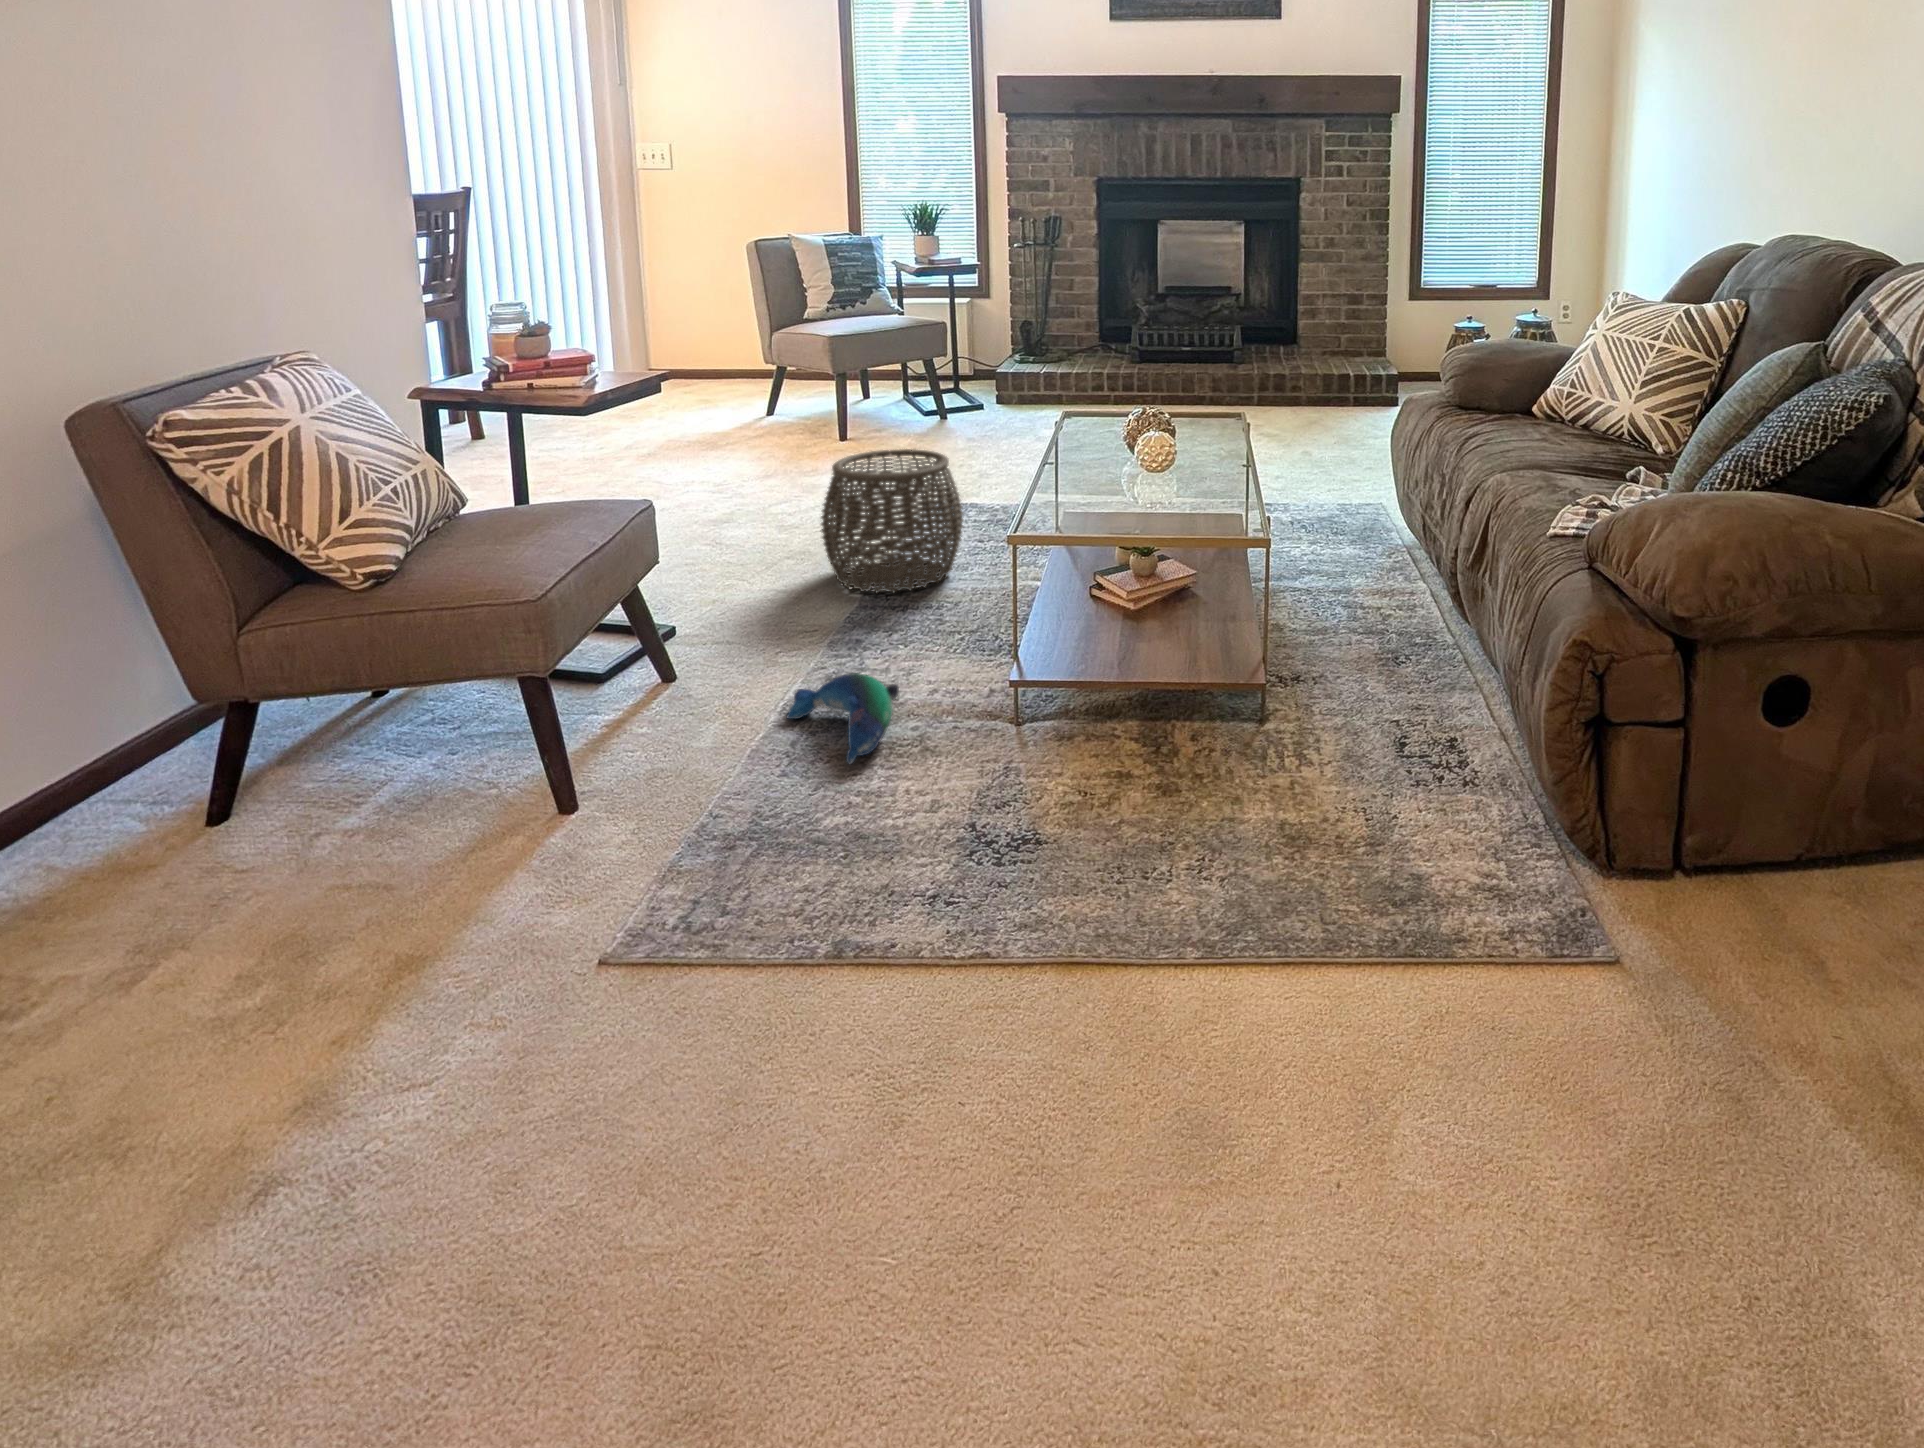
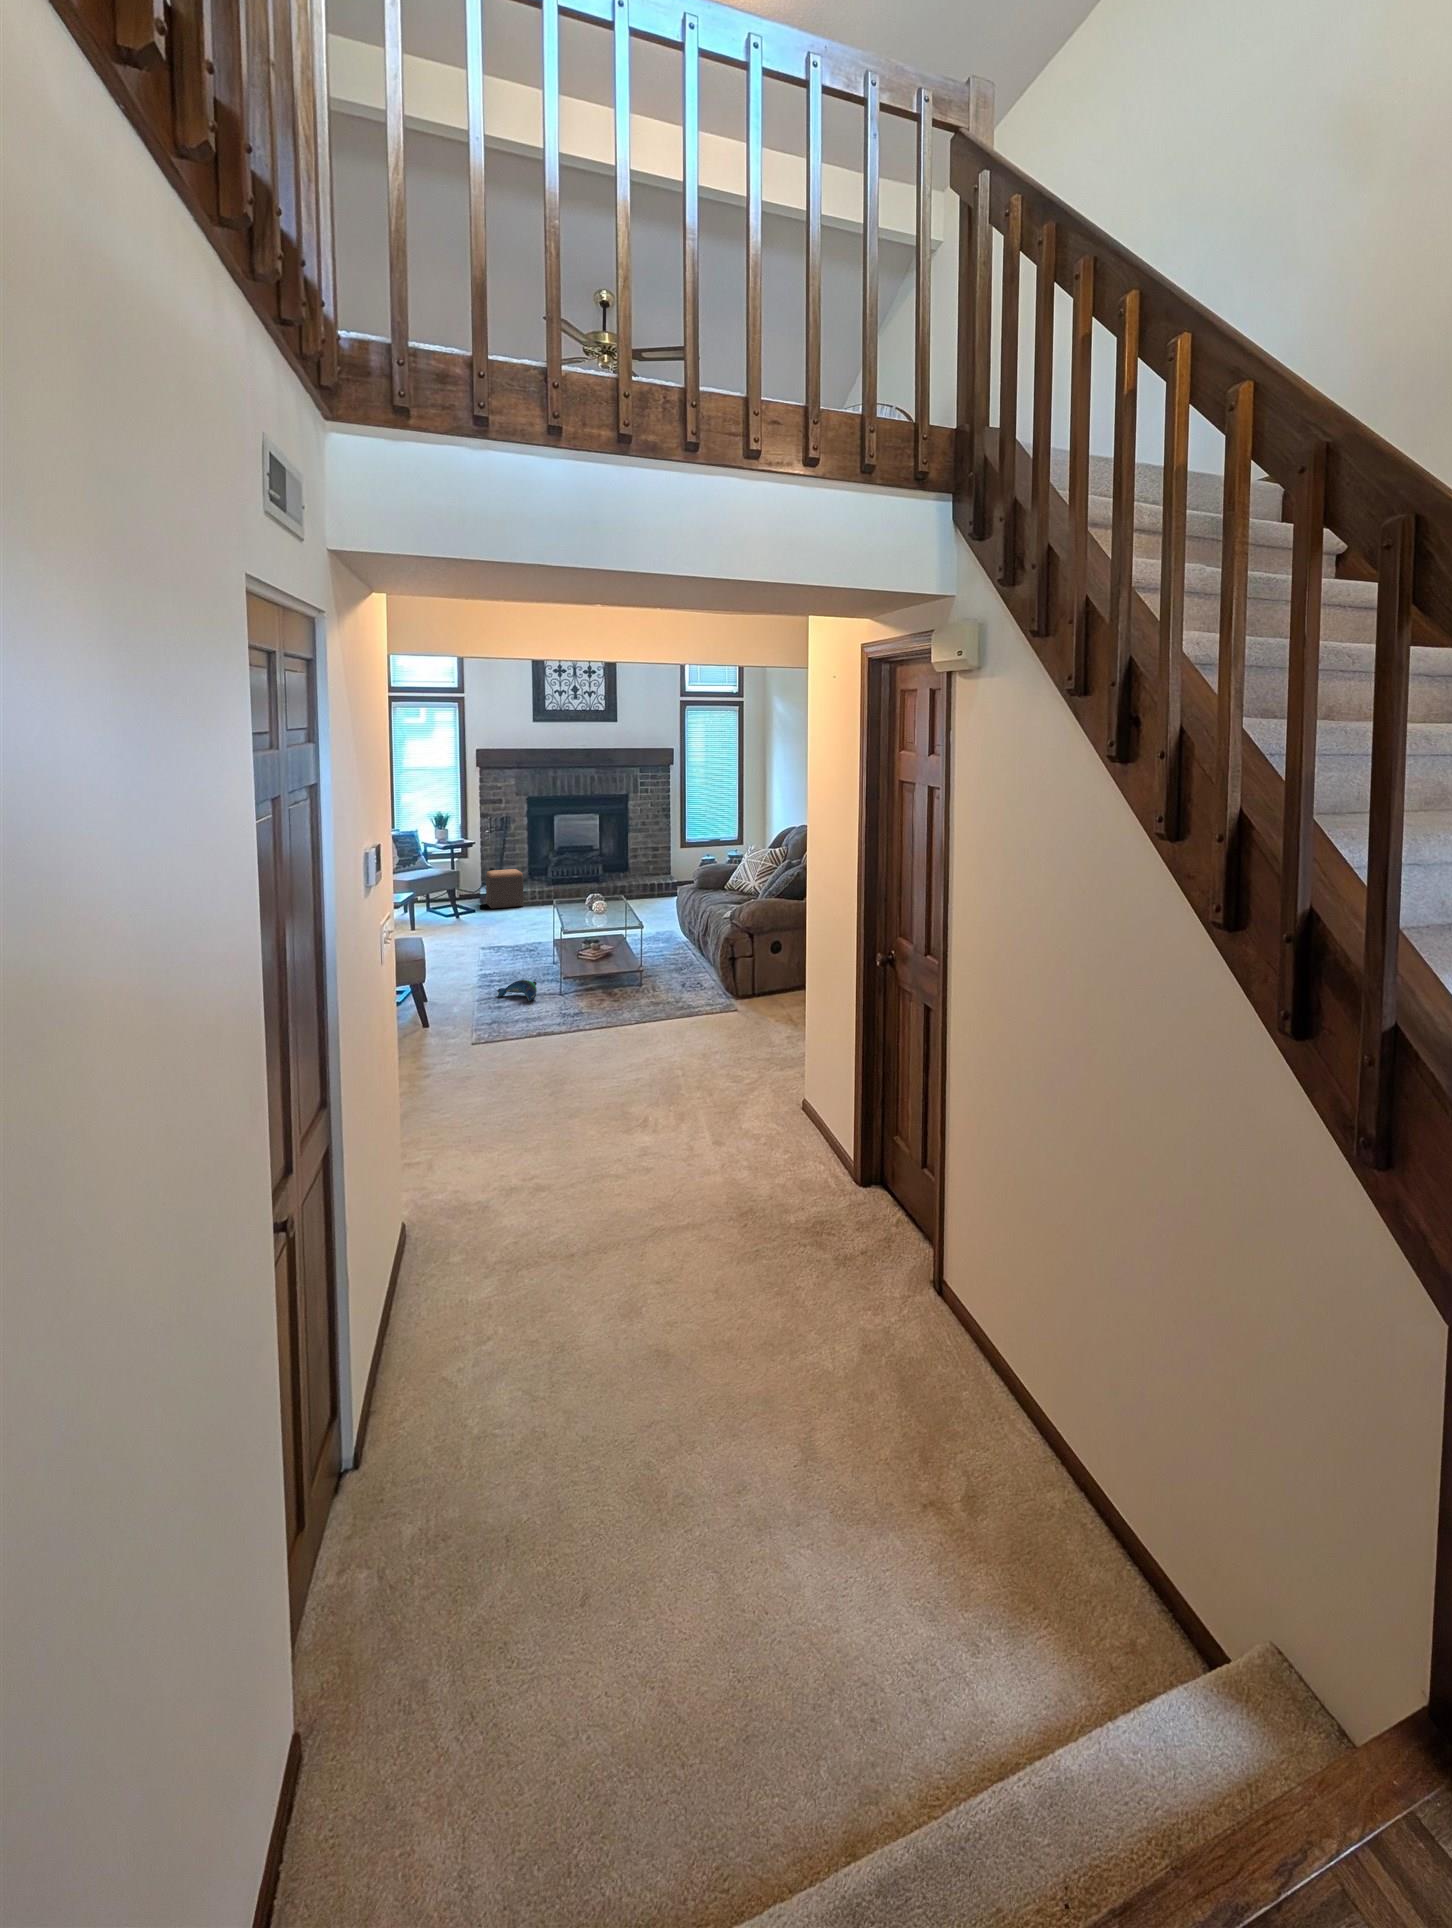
footstool: none [1009,324,1076,404] -> present [486,869,524,908]
woven basket: present [821,449,963,593] -> none [470,919,525,970]

